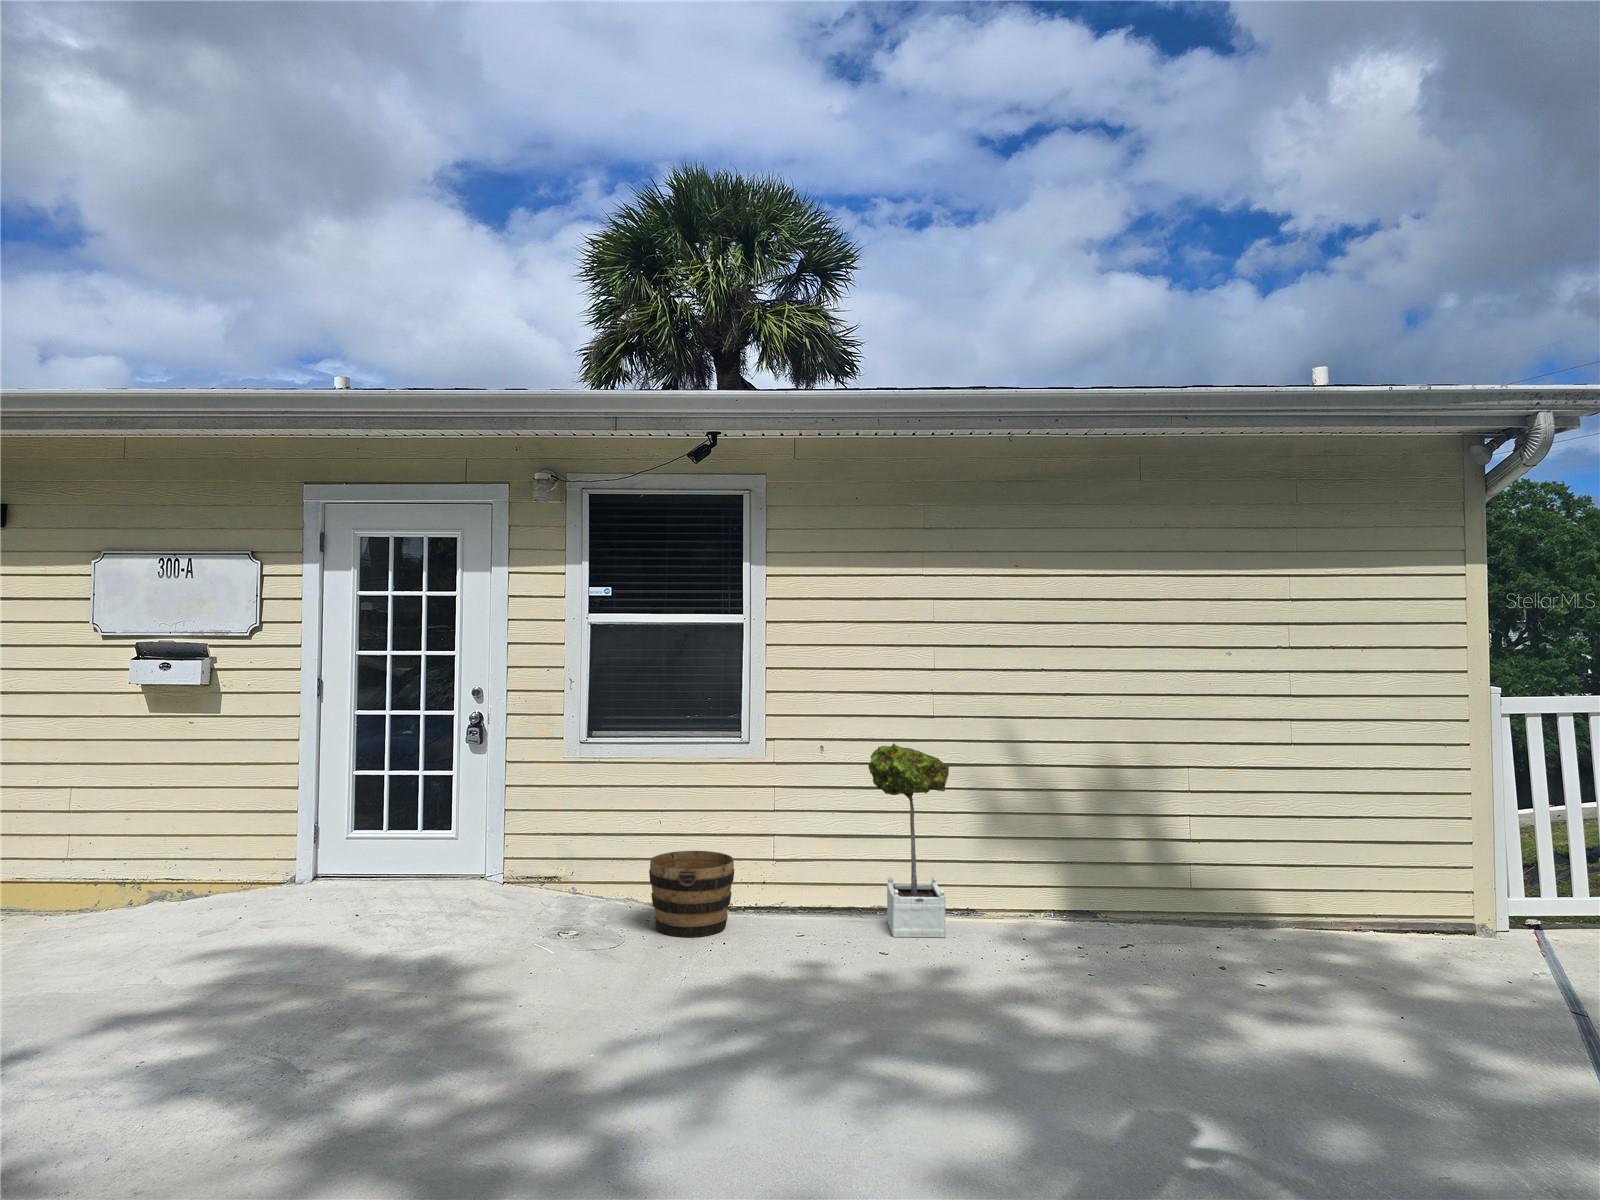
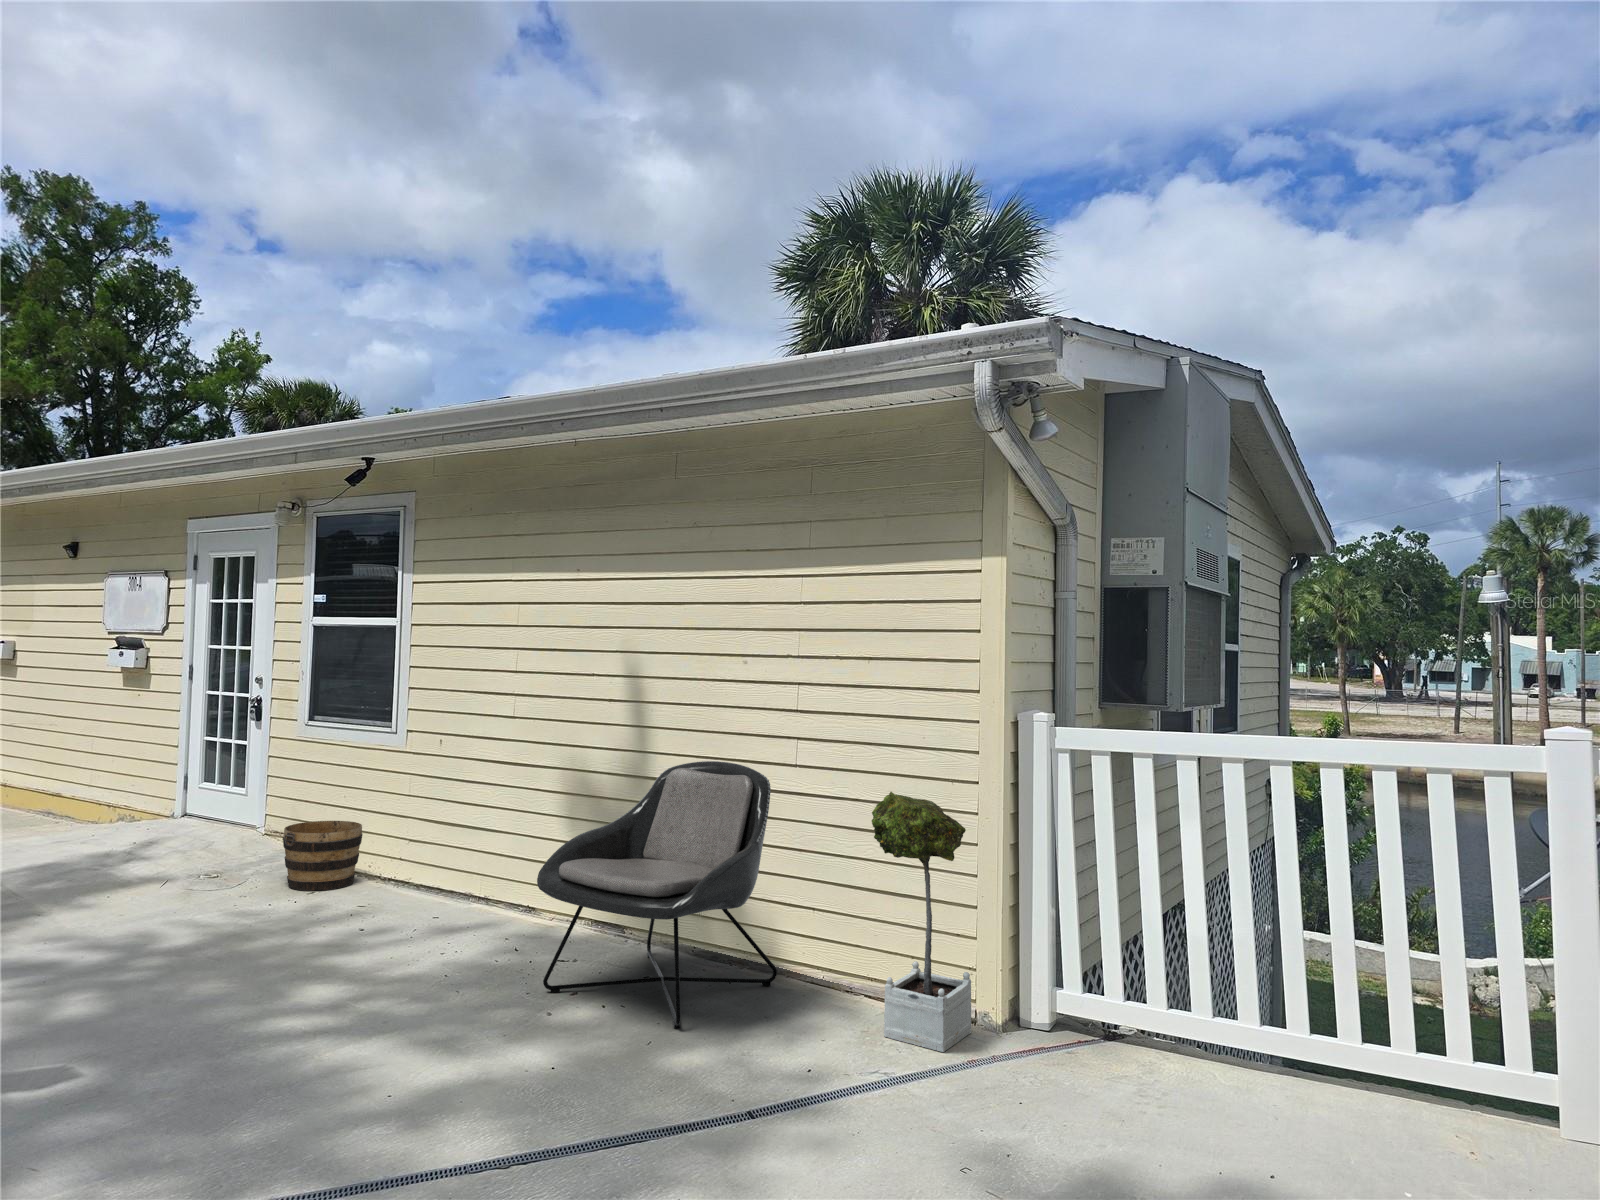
potted tree: present [869,743,949,937] -> present [872,792,971,1052]
lounge chair: none [1158,744,1391,980] -> present [537,761,777,1028]

